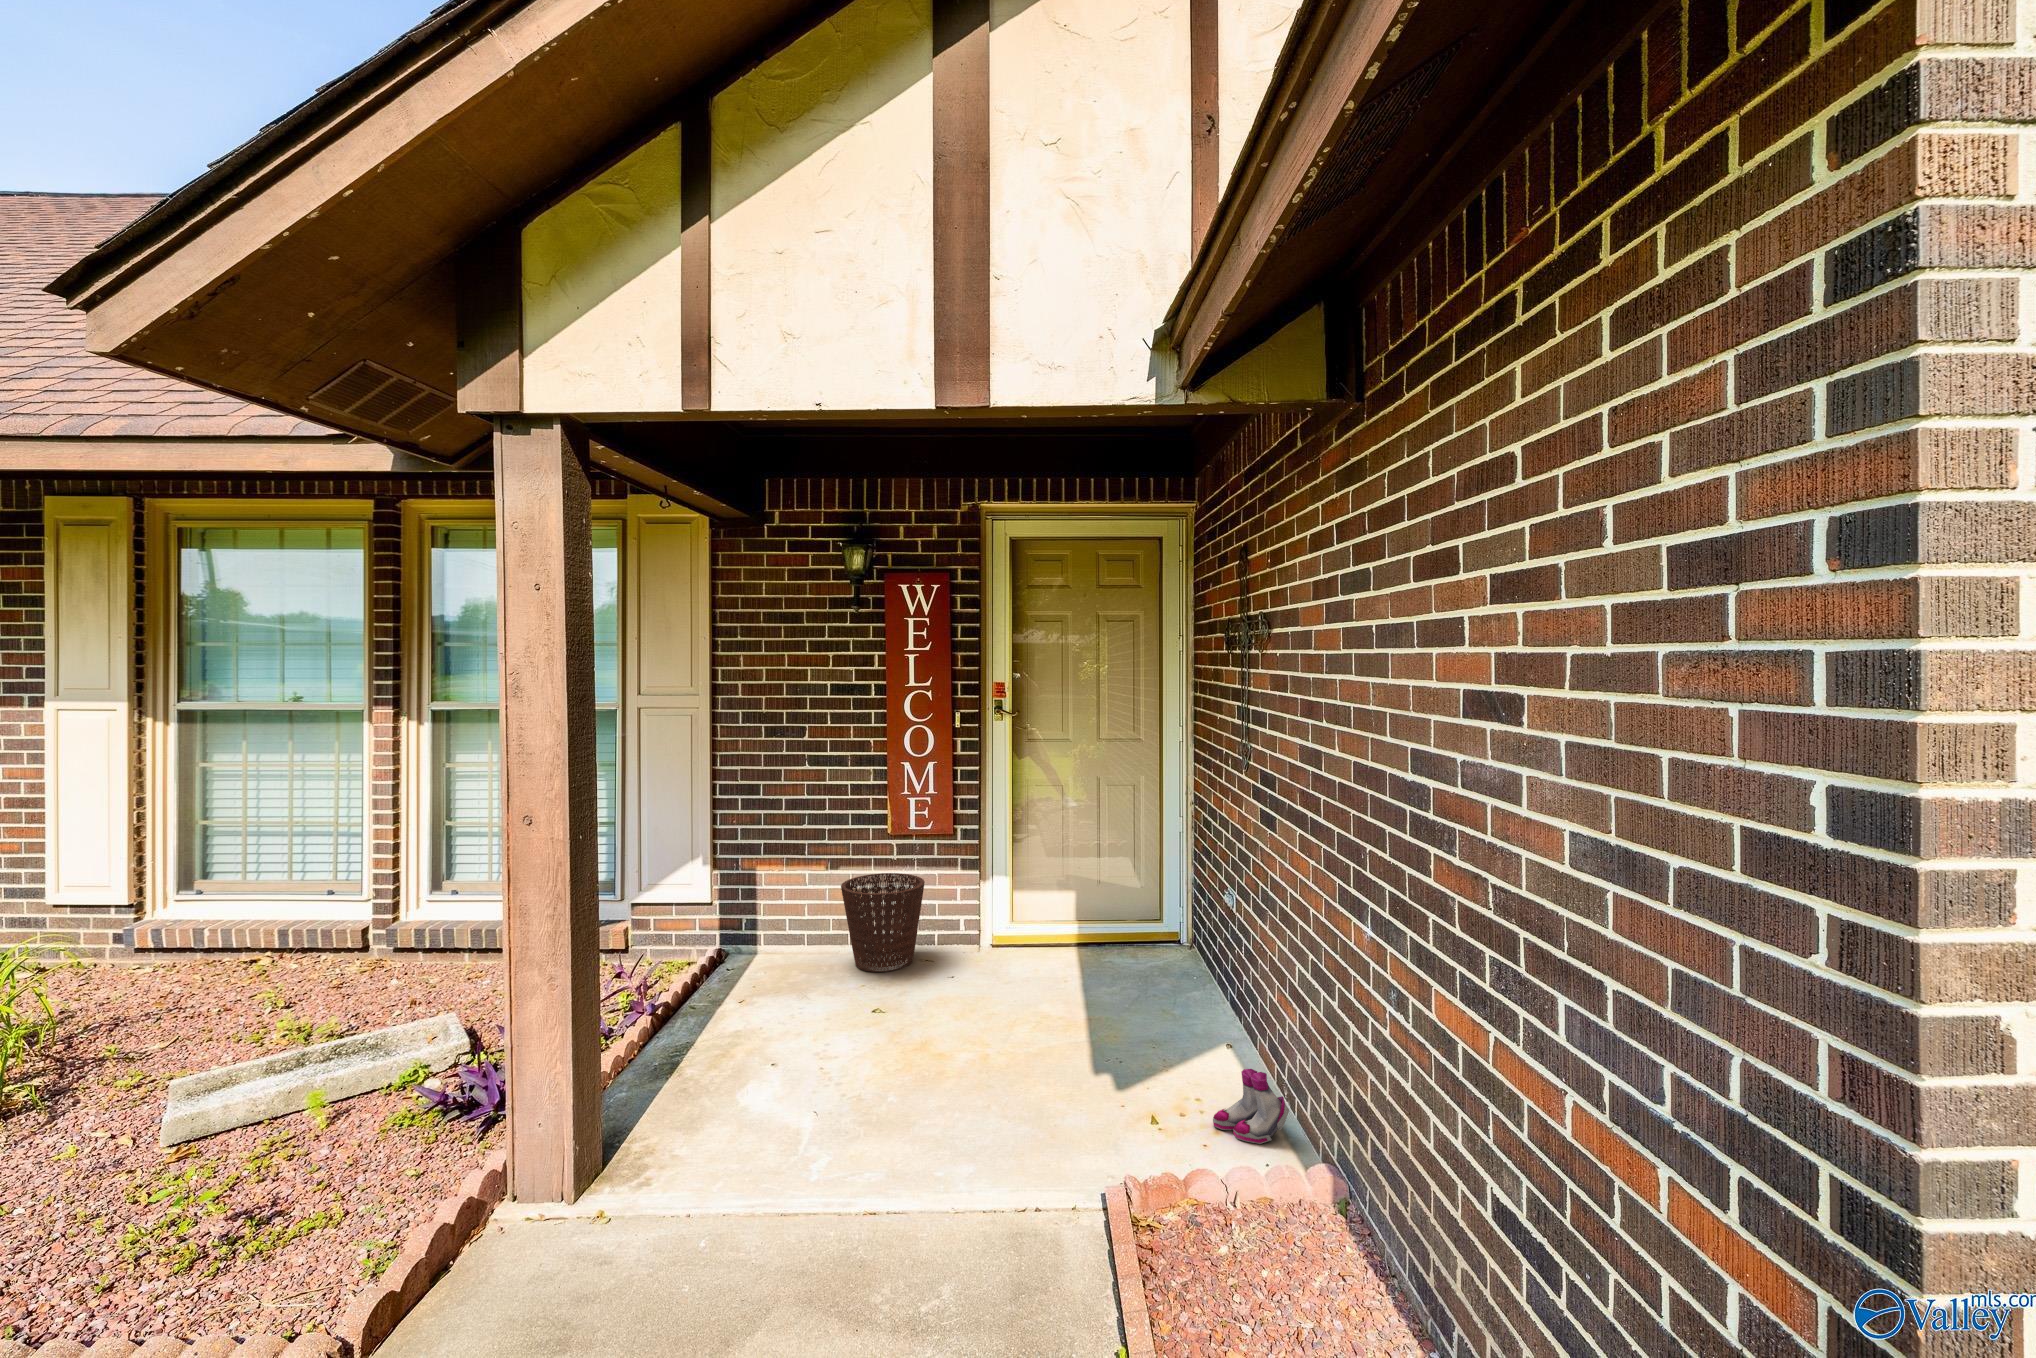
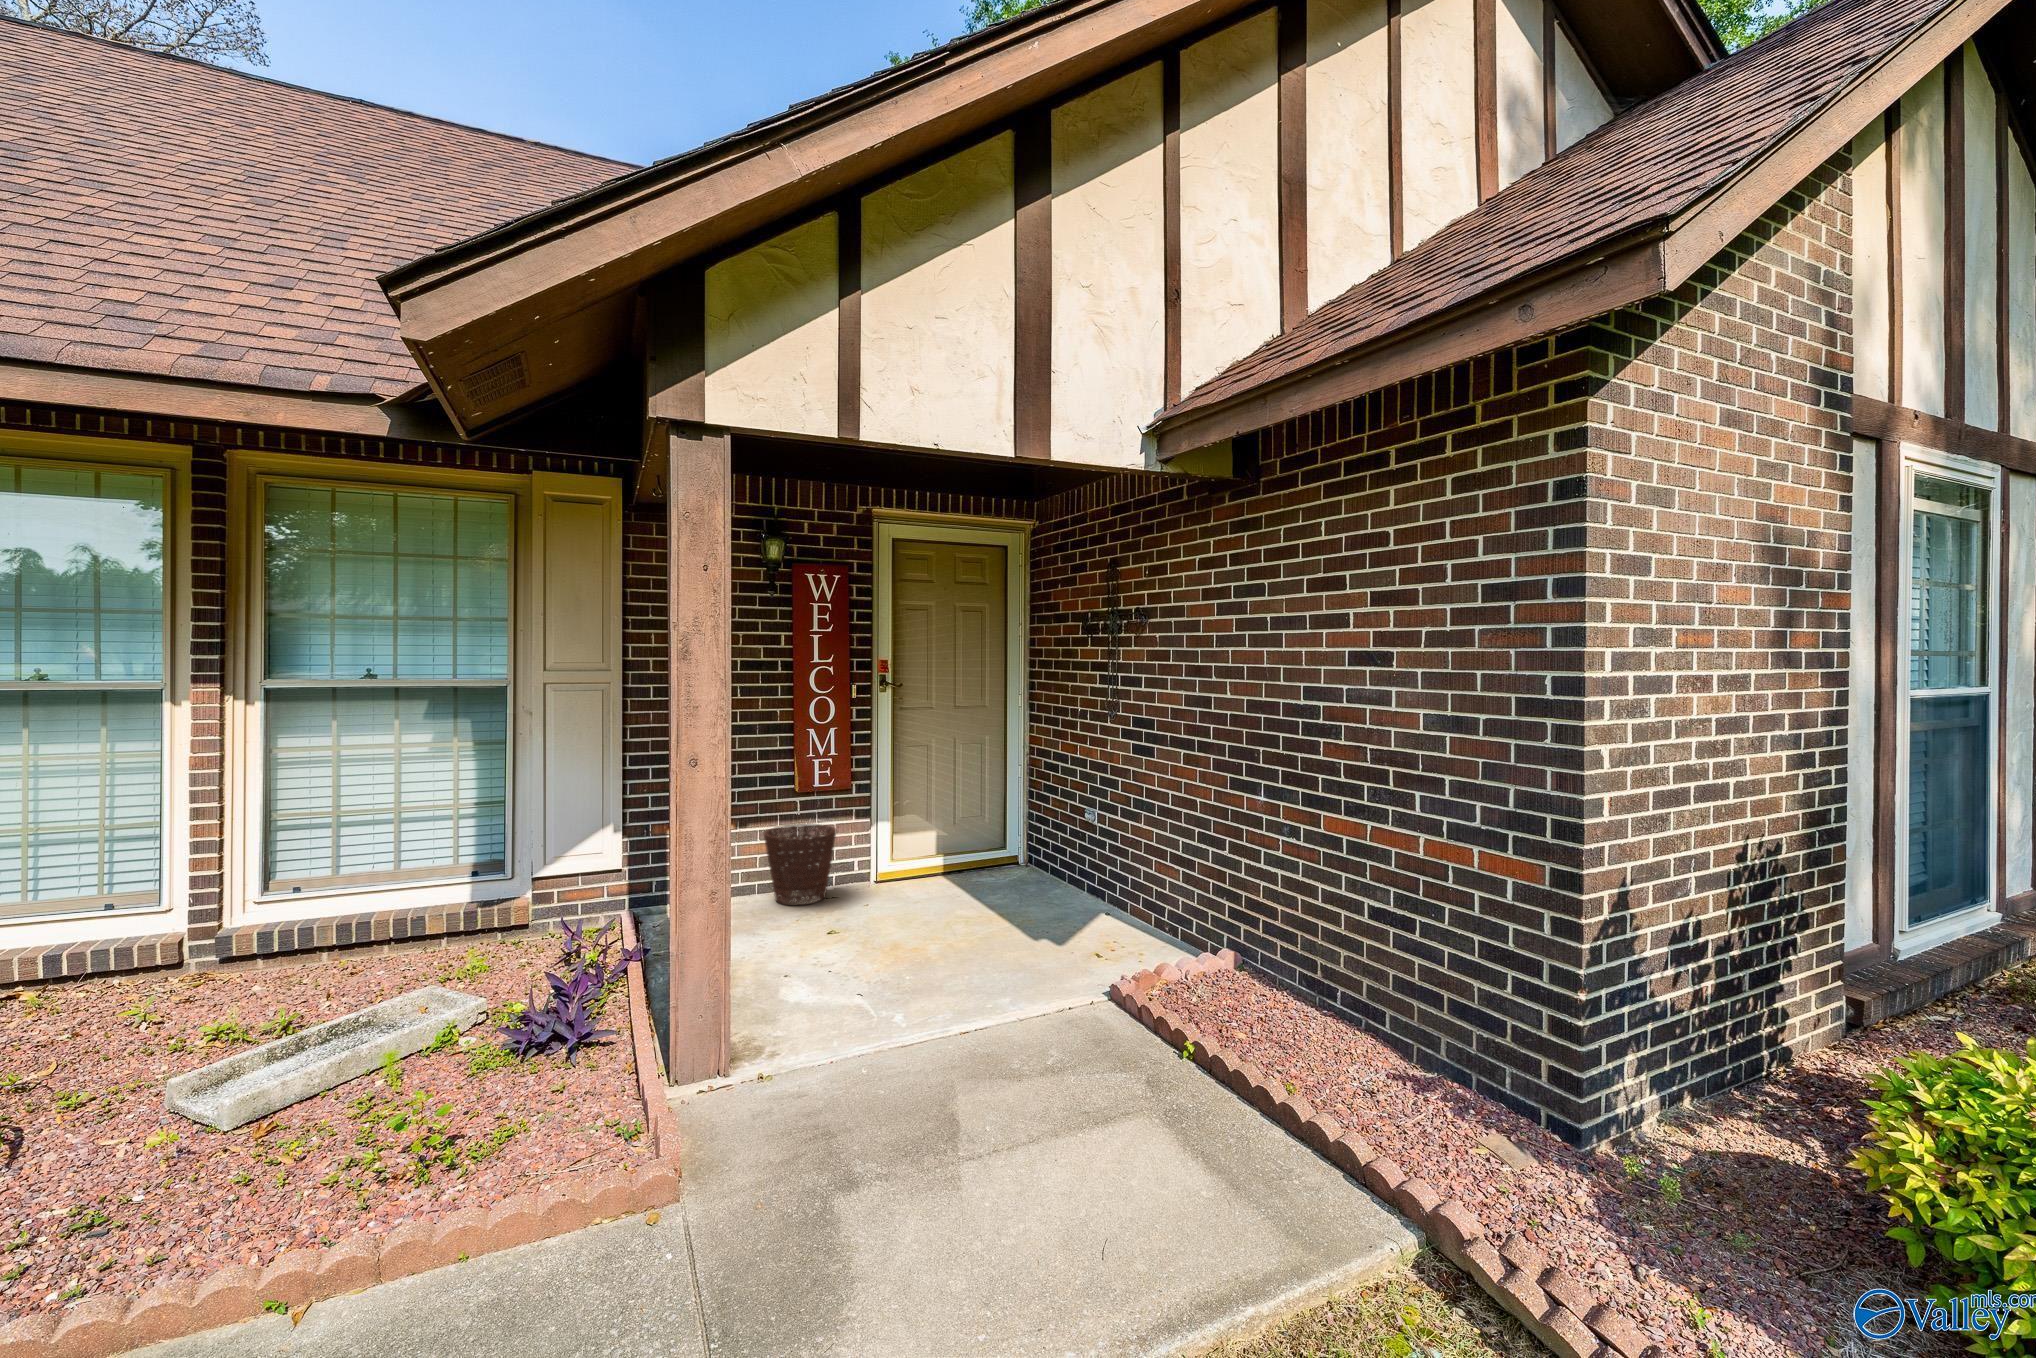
boots: present [1213,1069,1289,1144] -> none [1134,909,1182,954]

